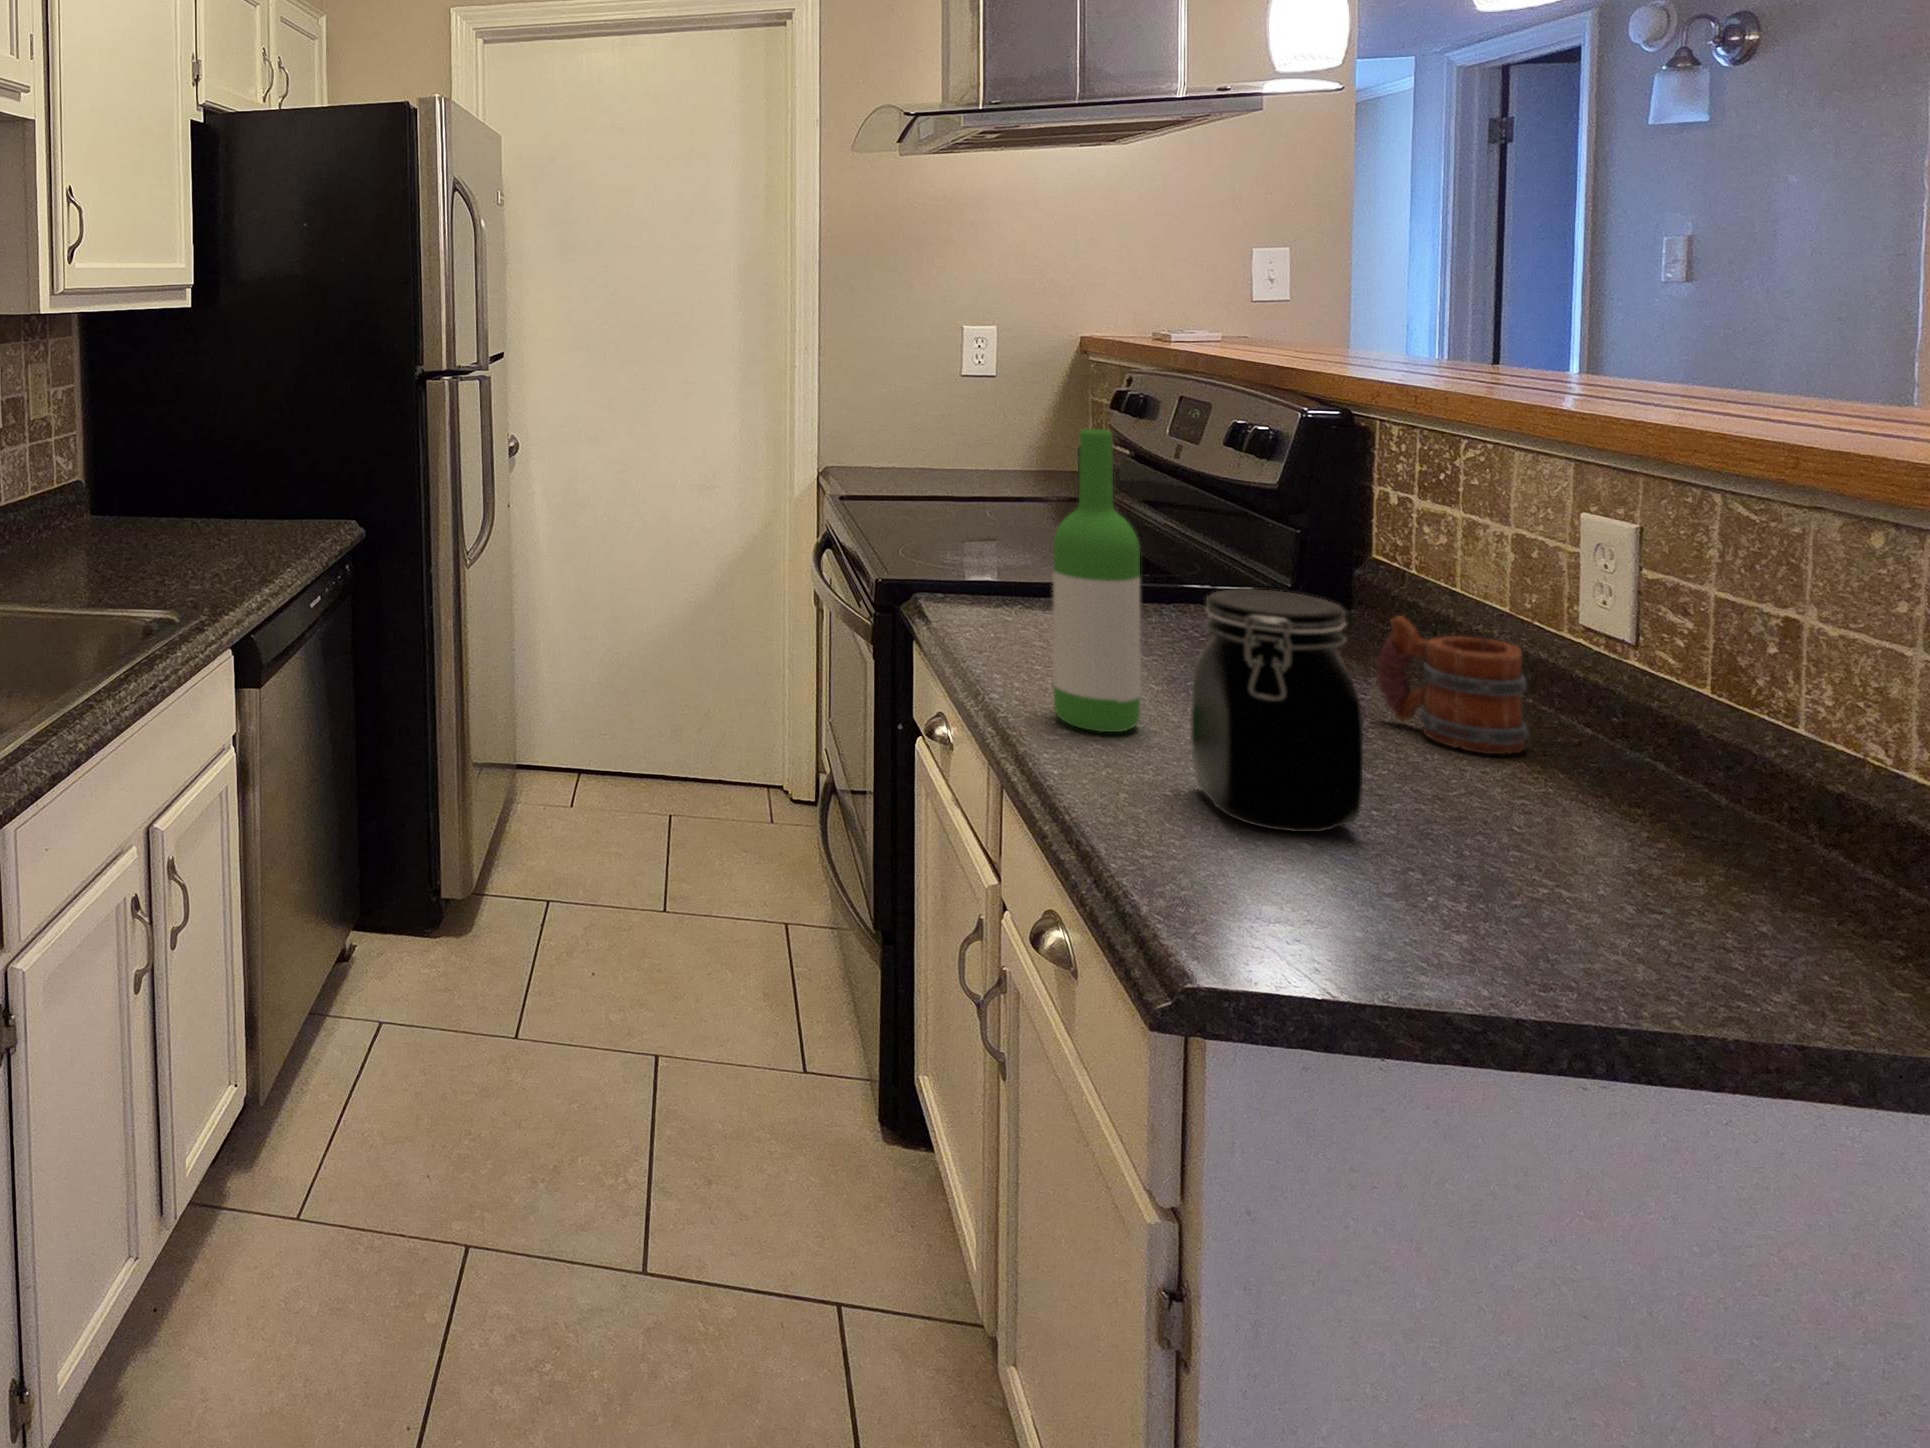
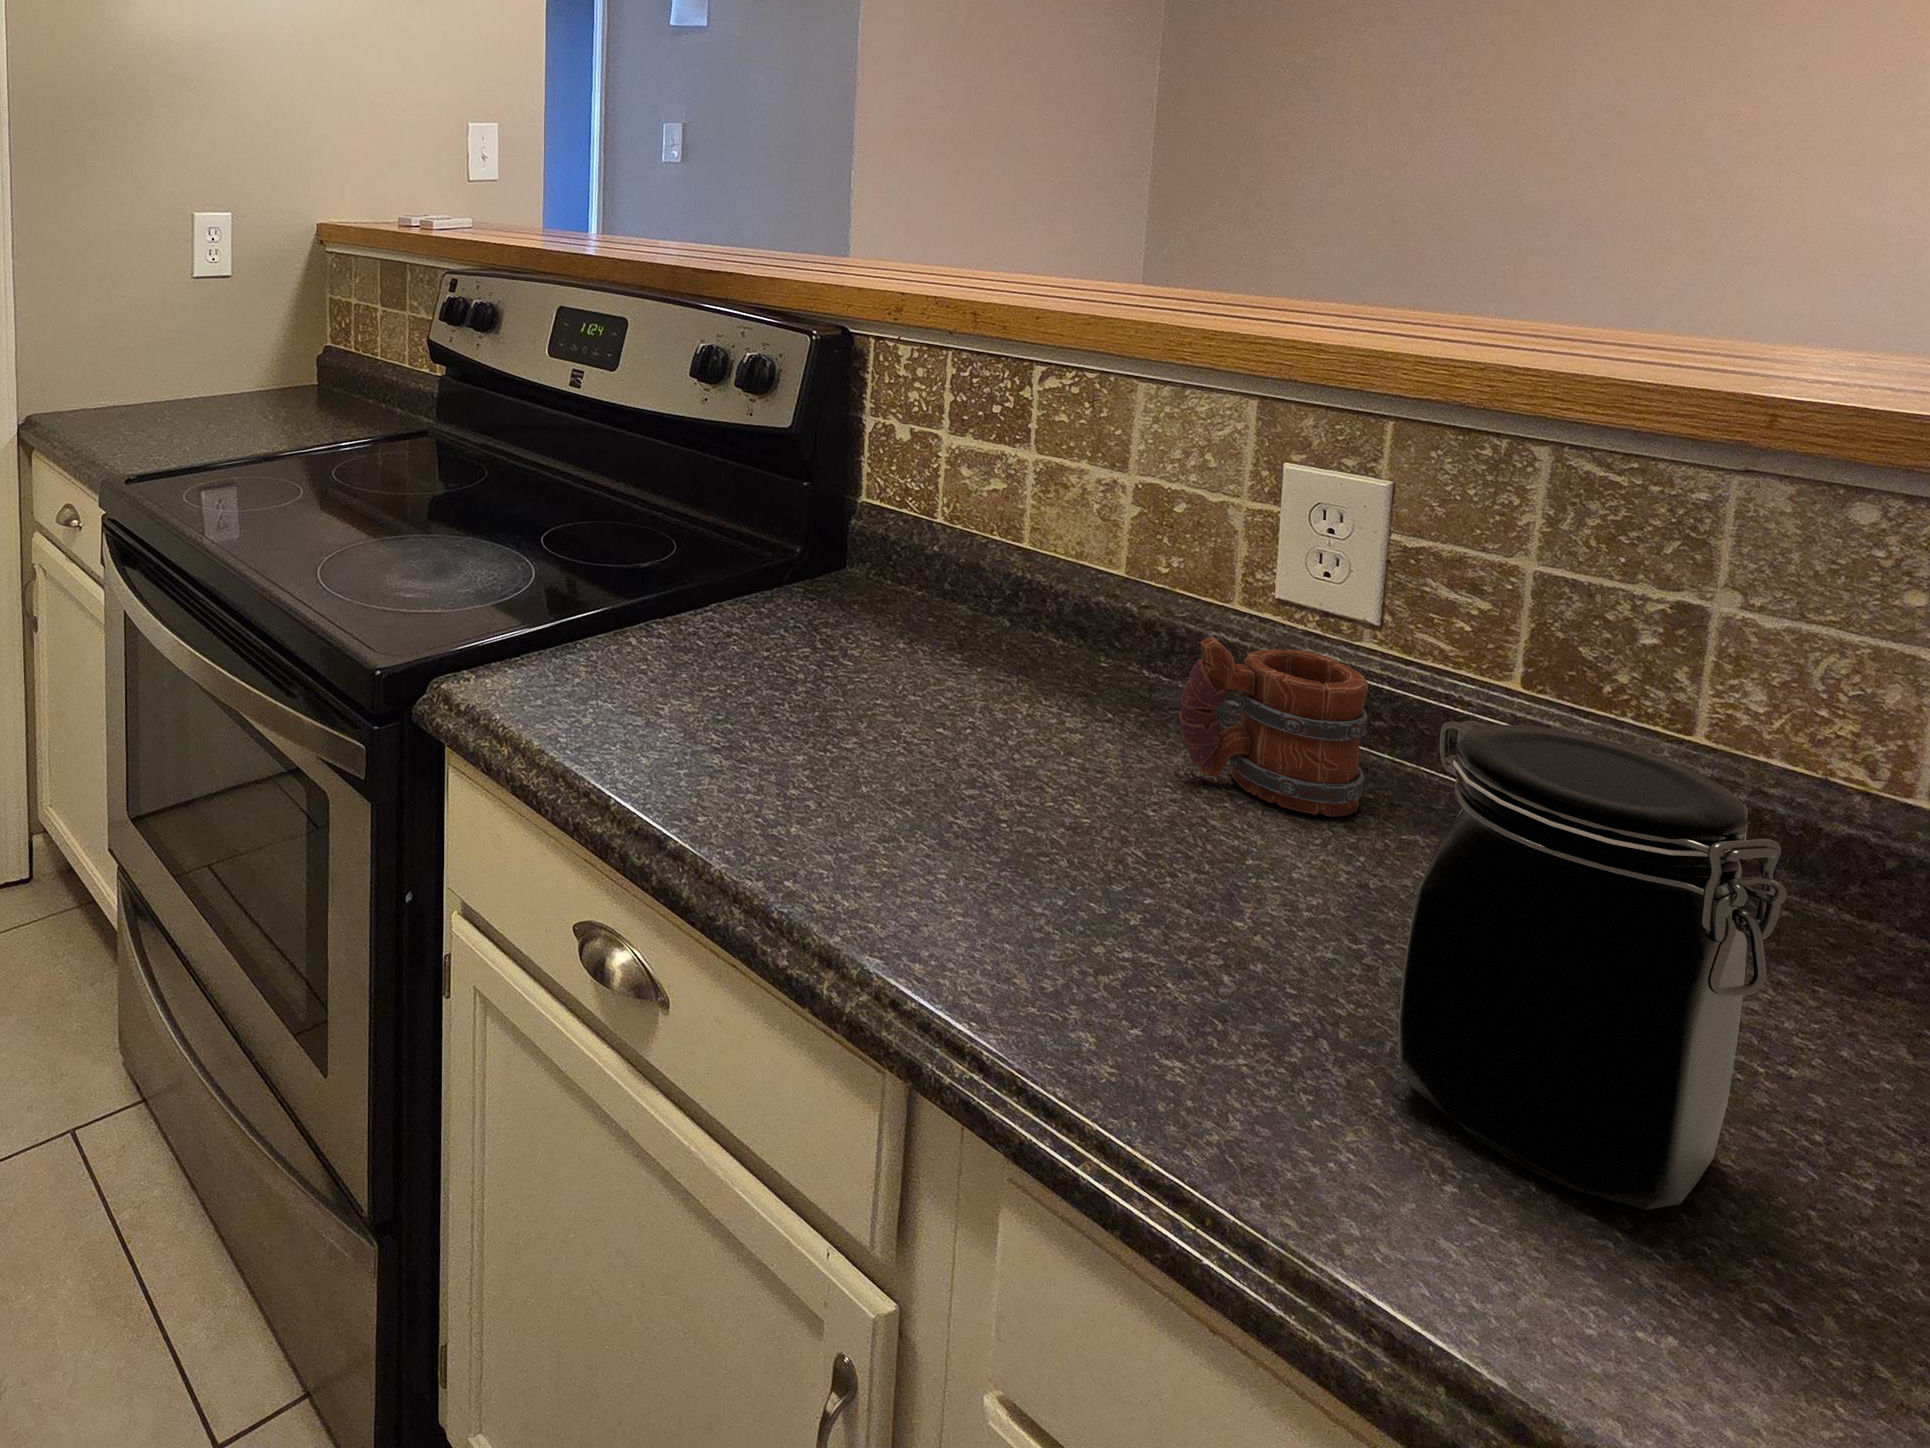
wine bottle: present [1053,429,1140,732] -> none [967,437,1137,977]

